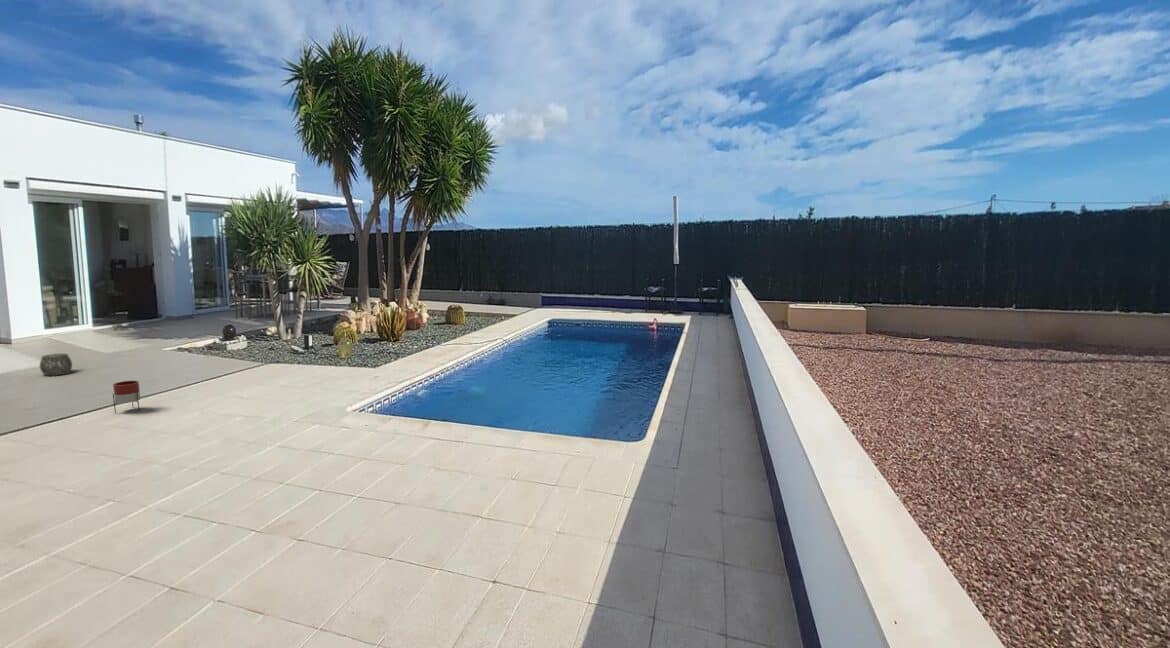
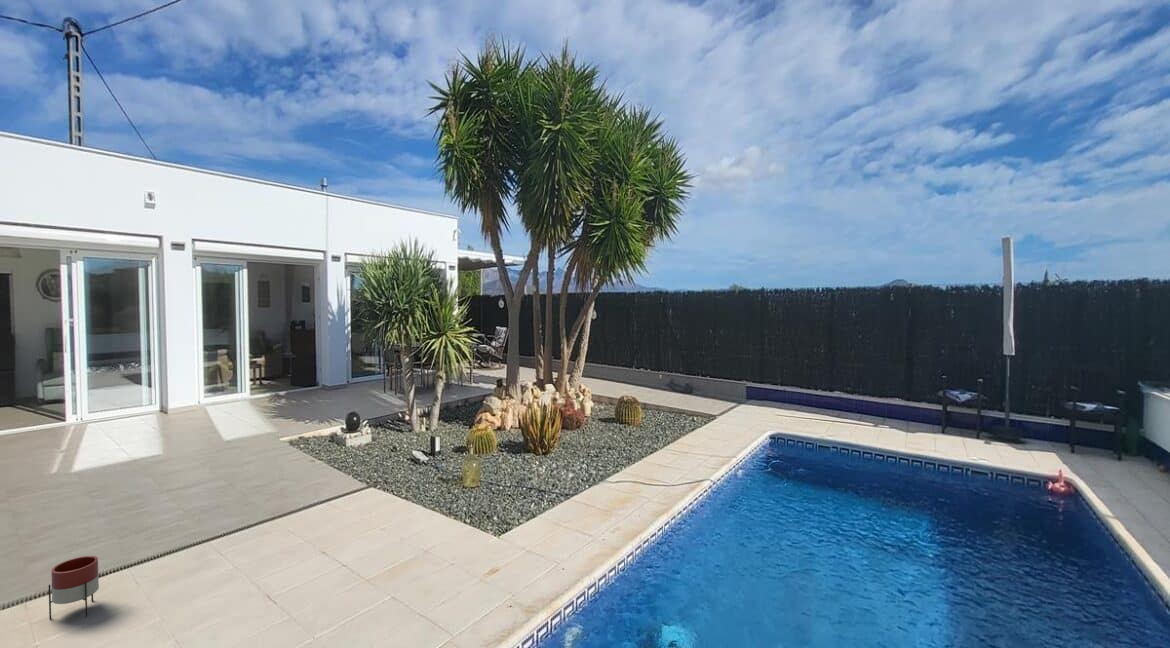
woven basket: present [40,354,72,376] -> none [98,457,139,489]

